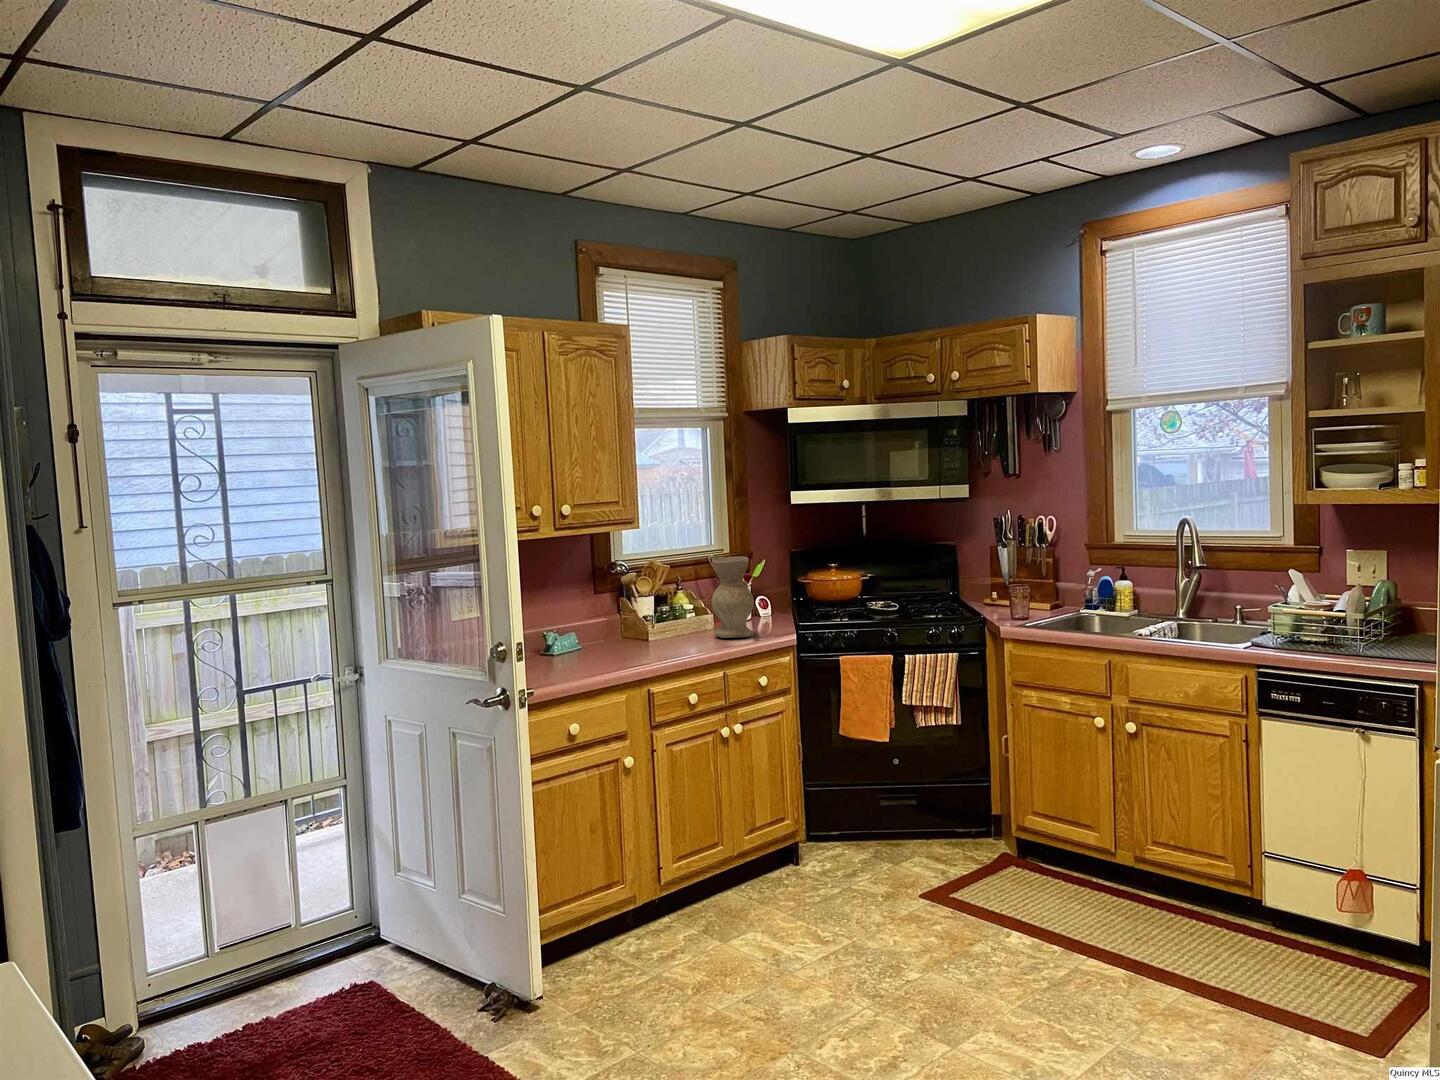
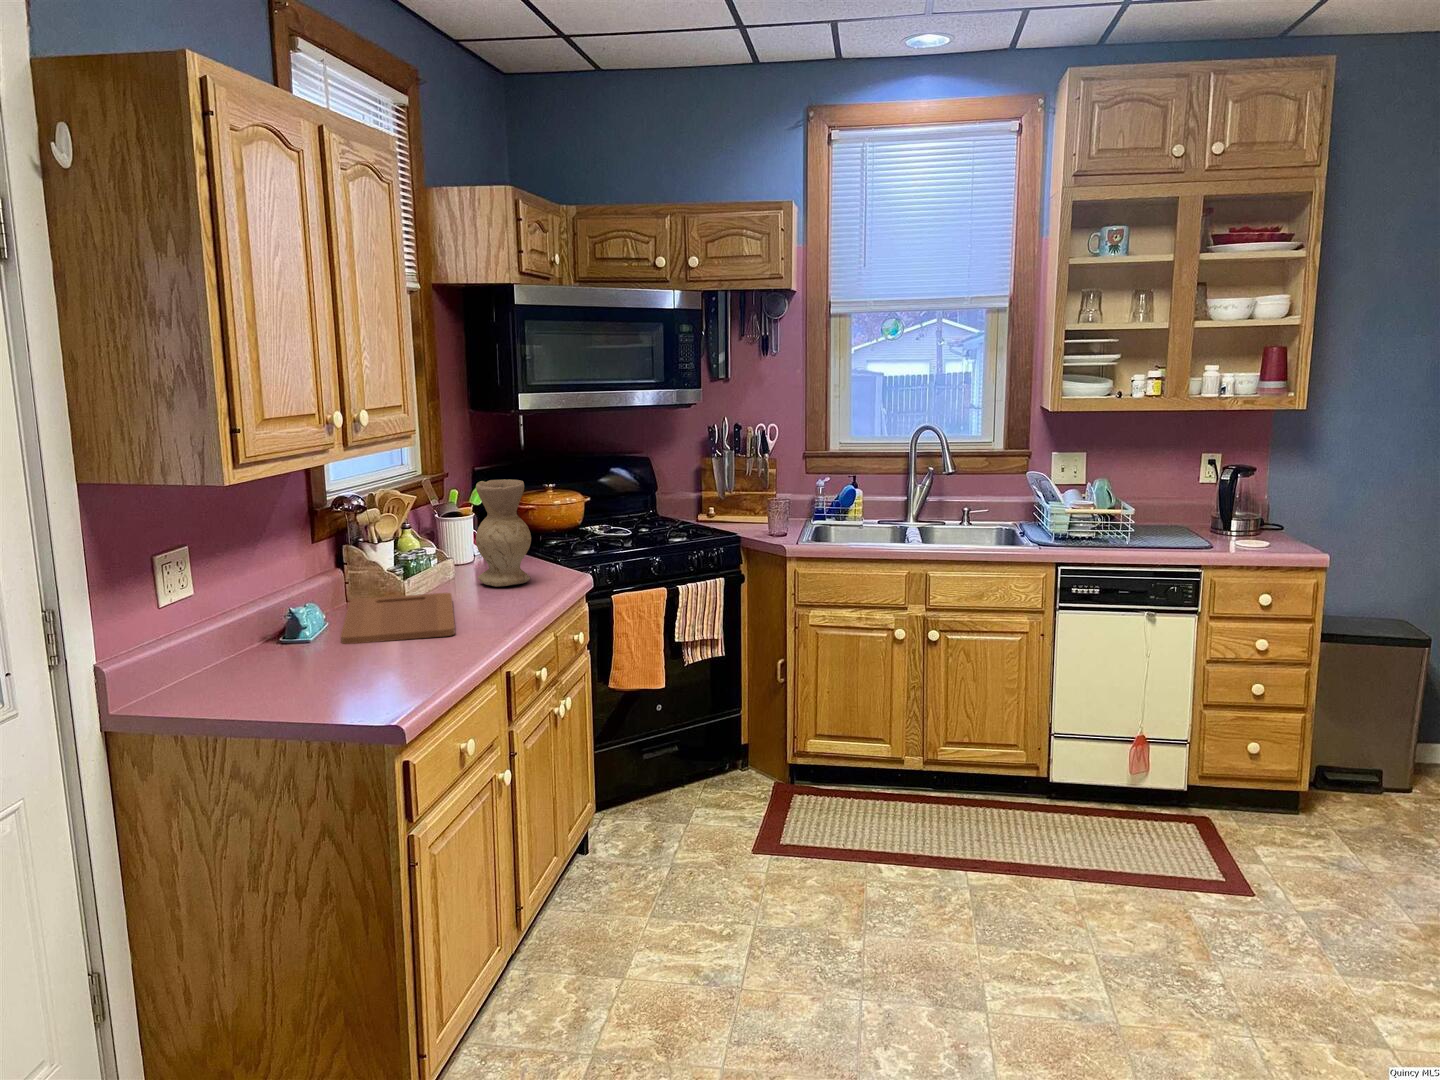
cutting board: none [567,636,677,661] -> present [341,593,455,644]

